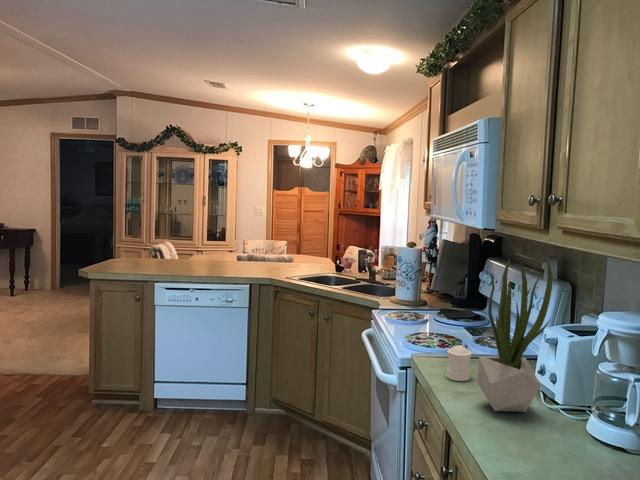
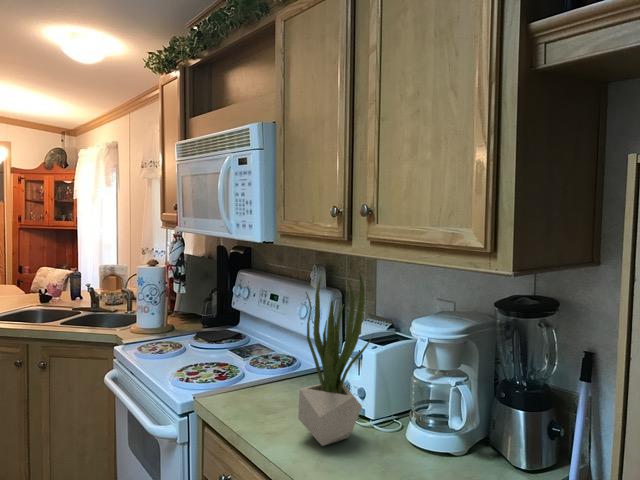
salt shaker: present [446,345,472,381] -> none [246,376,273,418]

